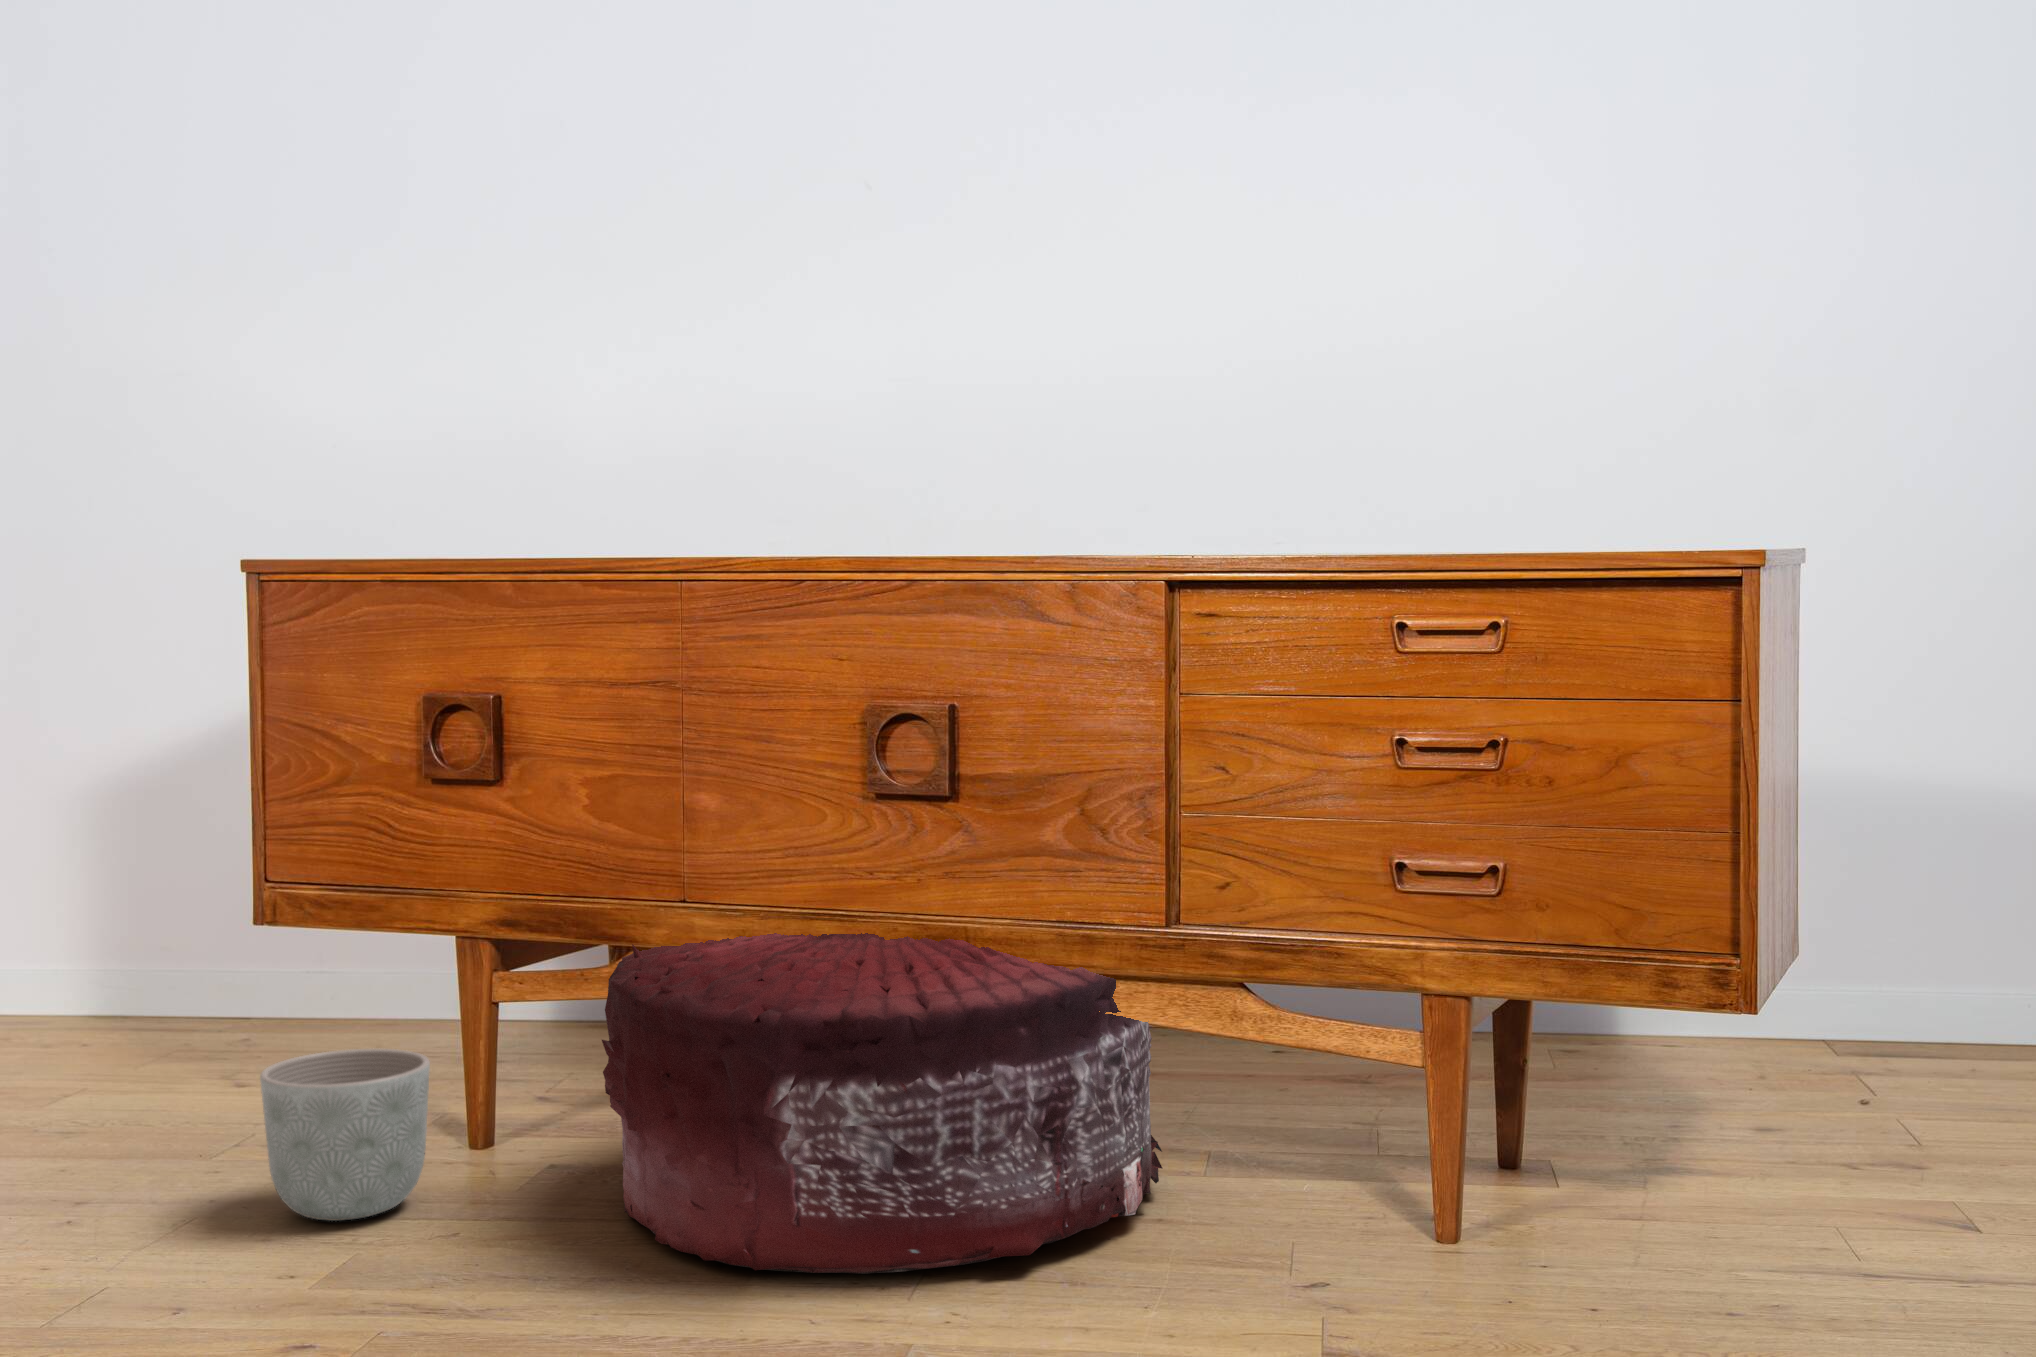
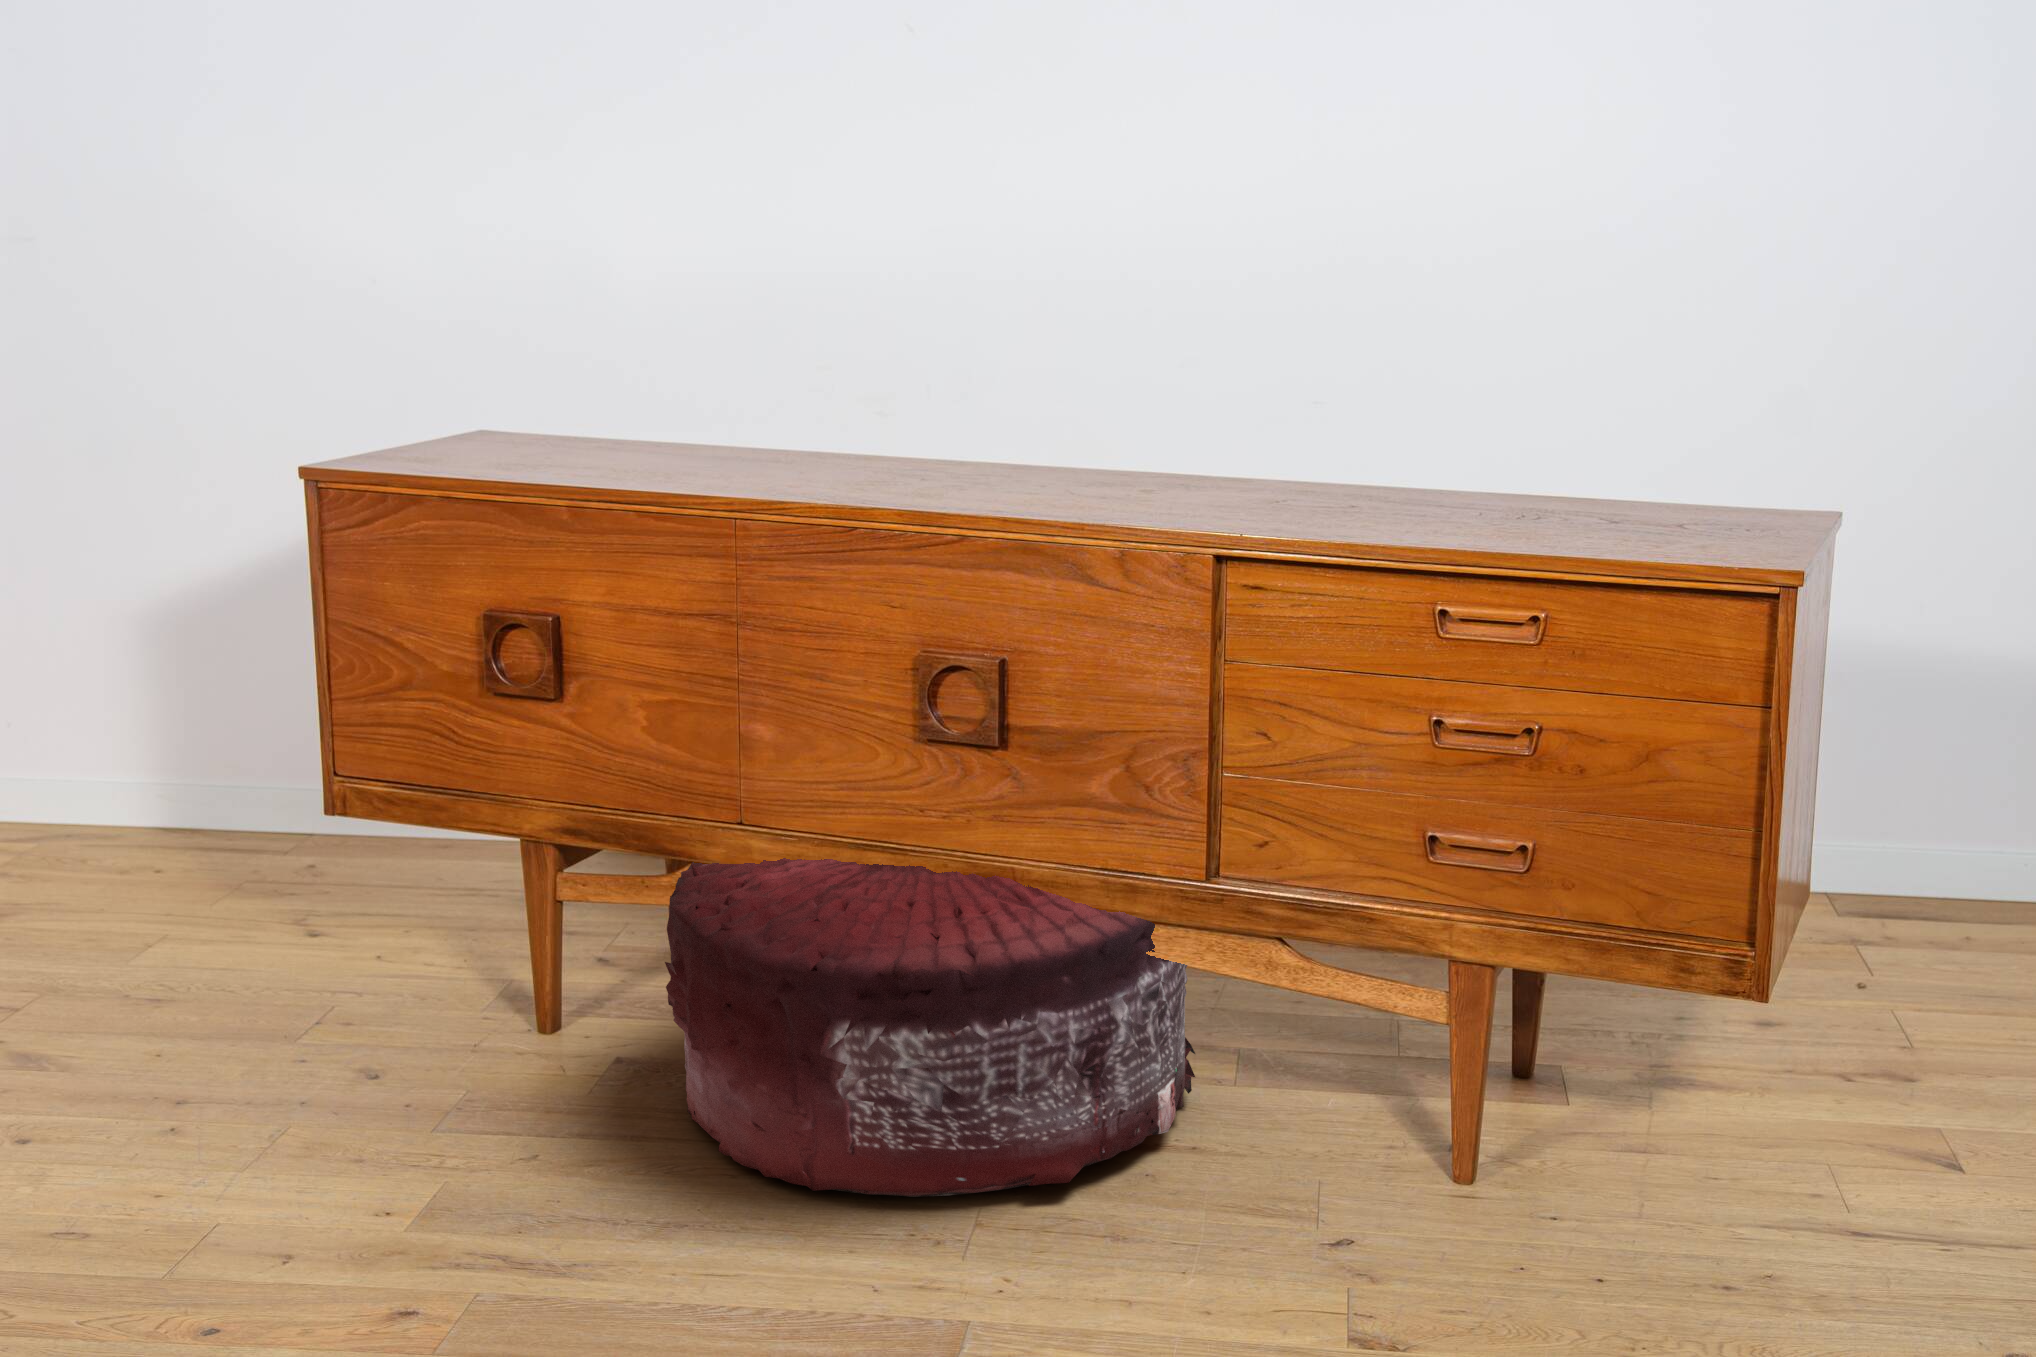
planter: present [260,1049,430,1221] -> none [342,947,501,1115]

